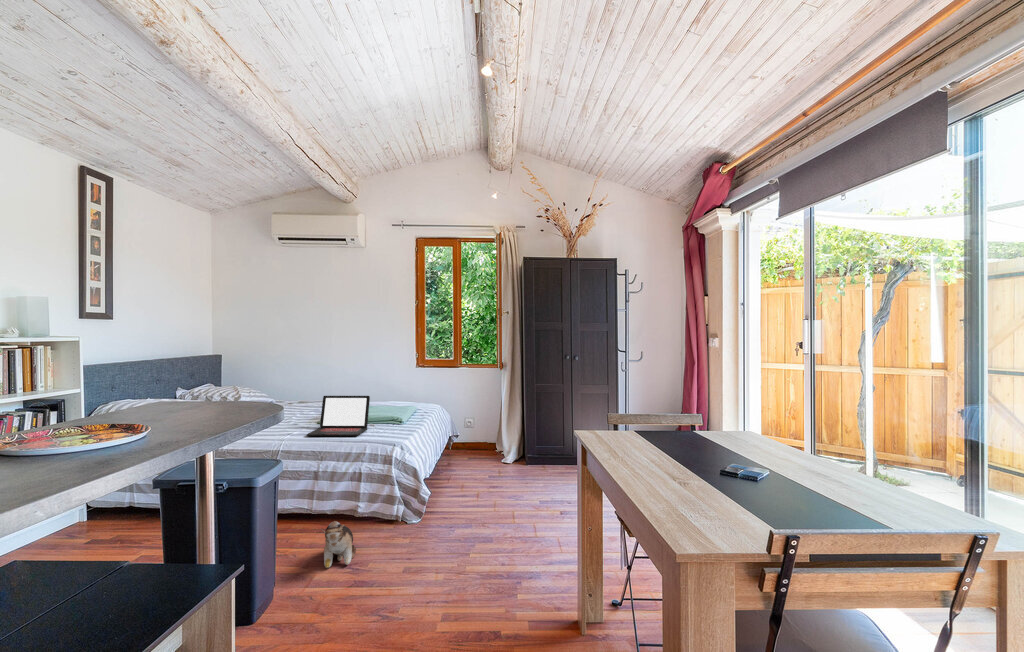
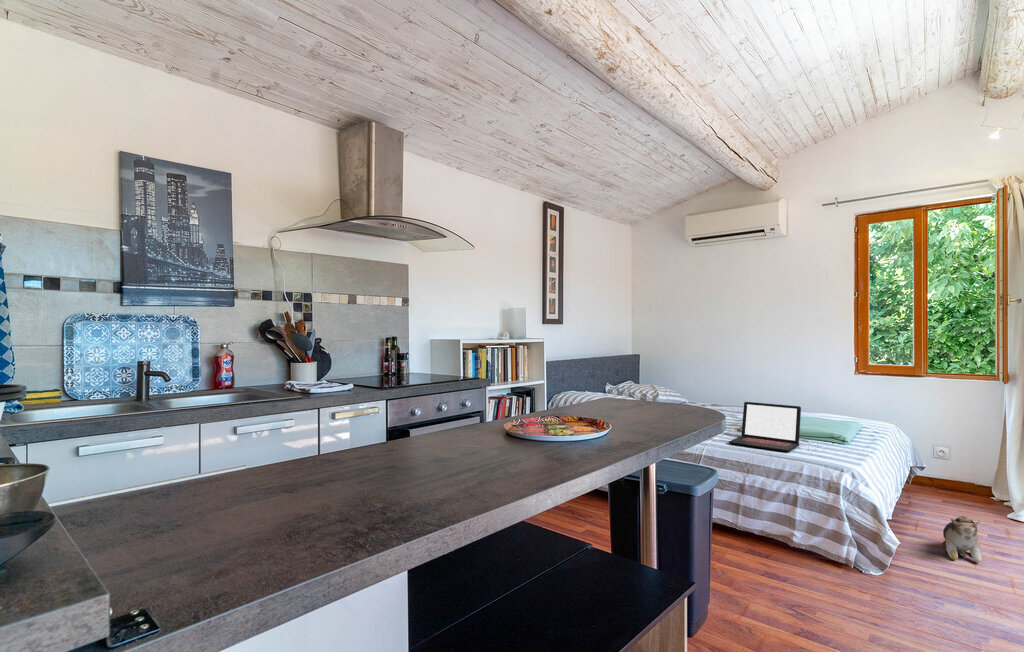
plush toy: present [321,521,356,568] -> present [943,516,982,562]

